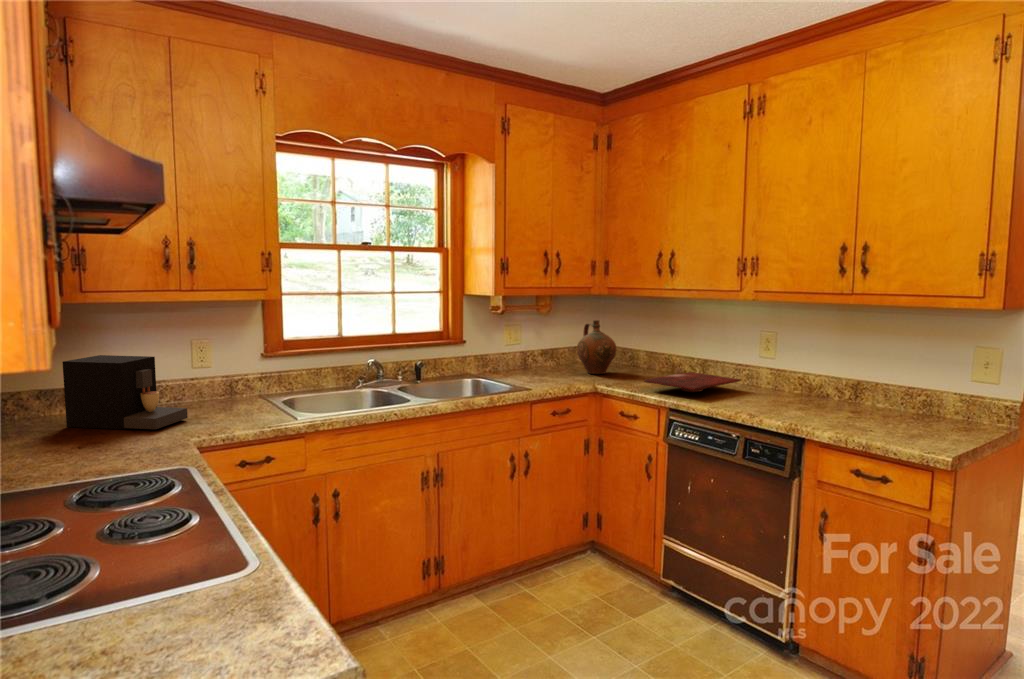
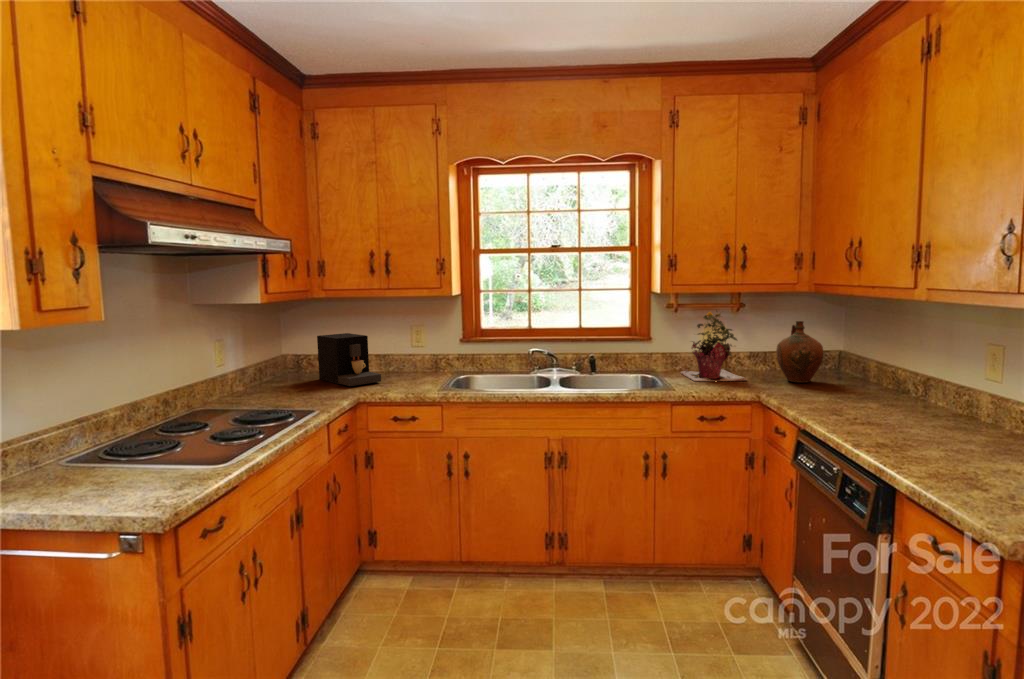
potted plant: none [495,311,561,381] -> present [681,312,747,381]
cutting board: present [644,372,740,392] -> none [809,390,959,415]

